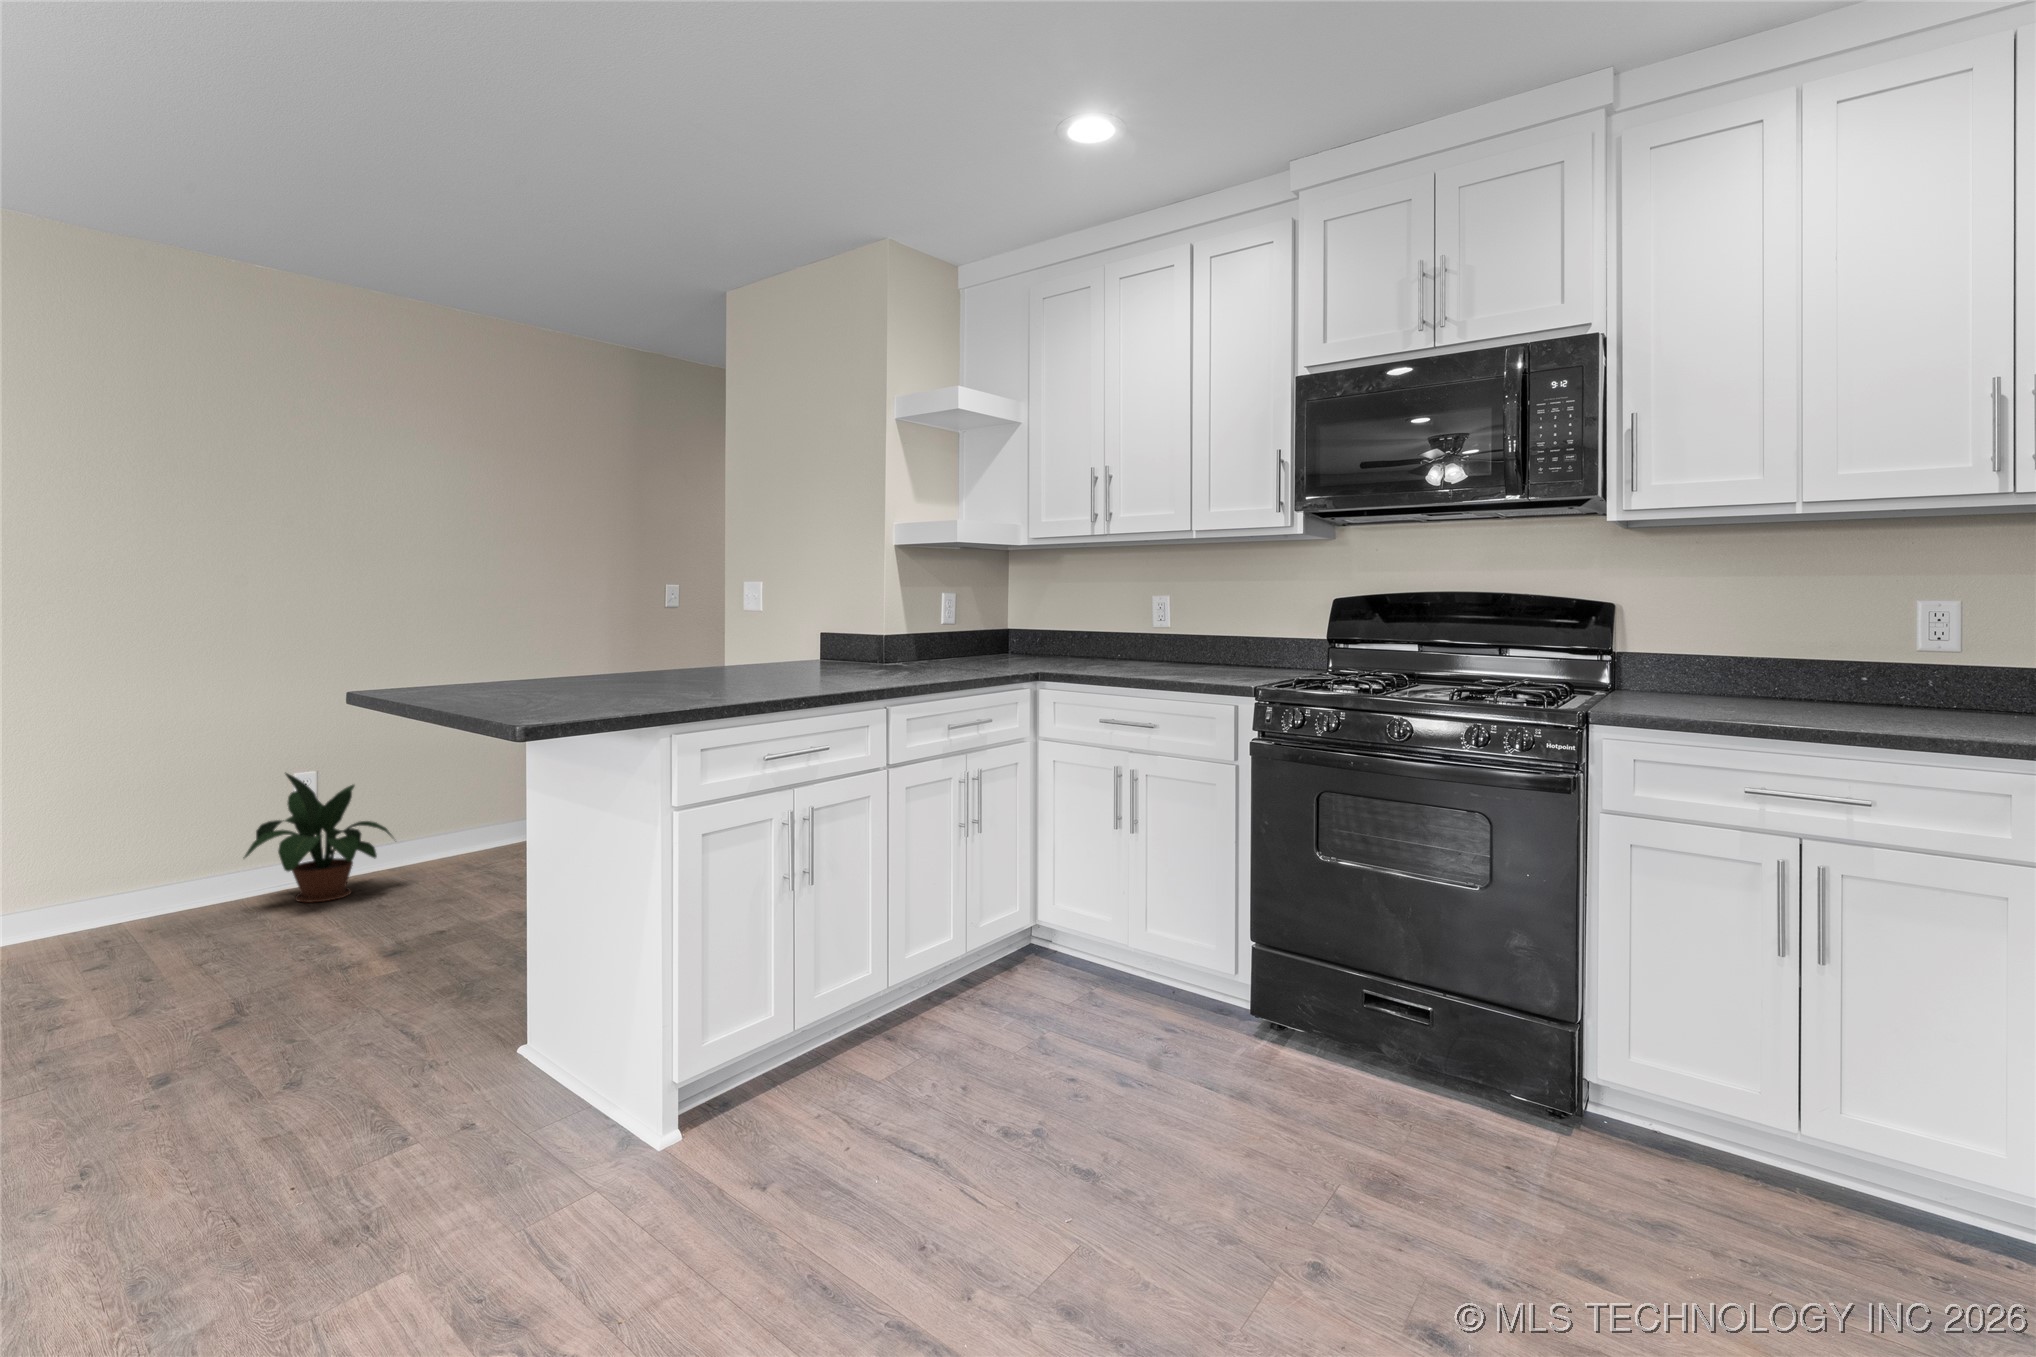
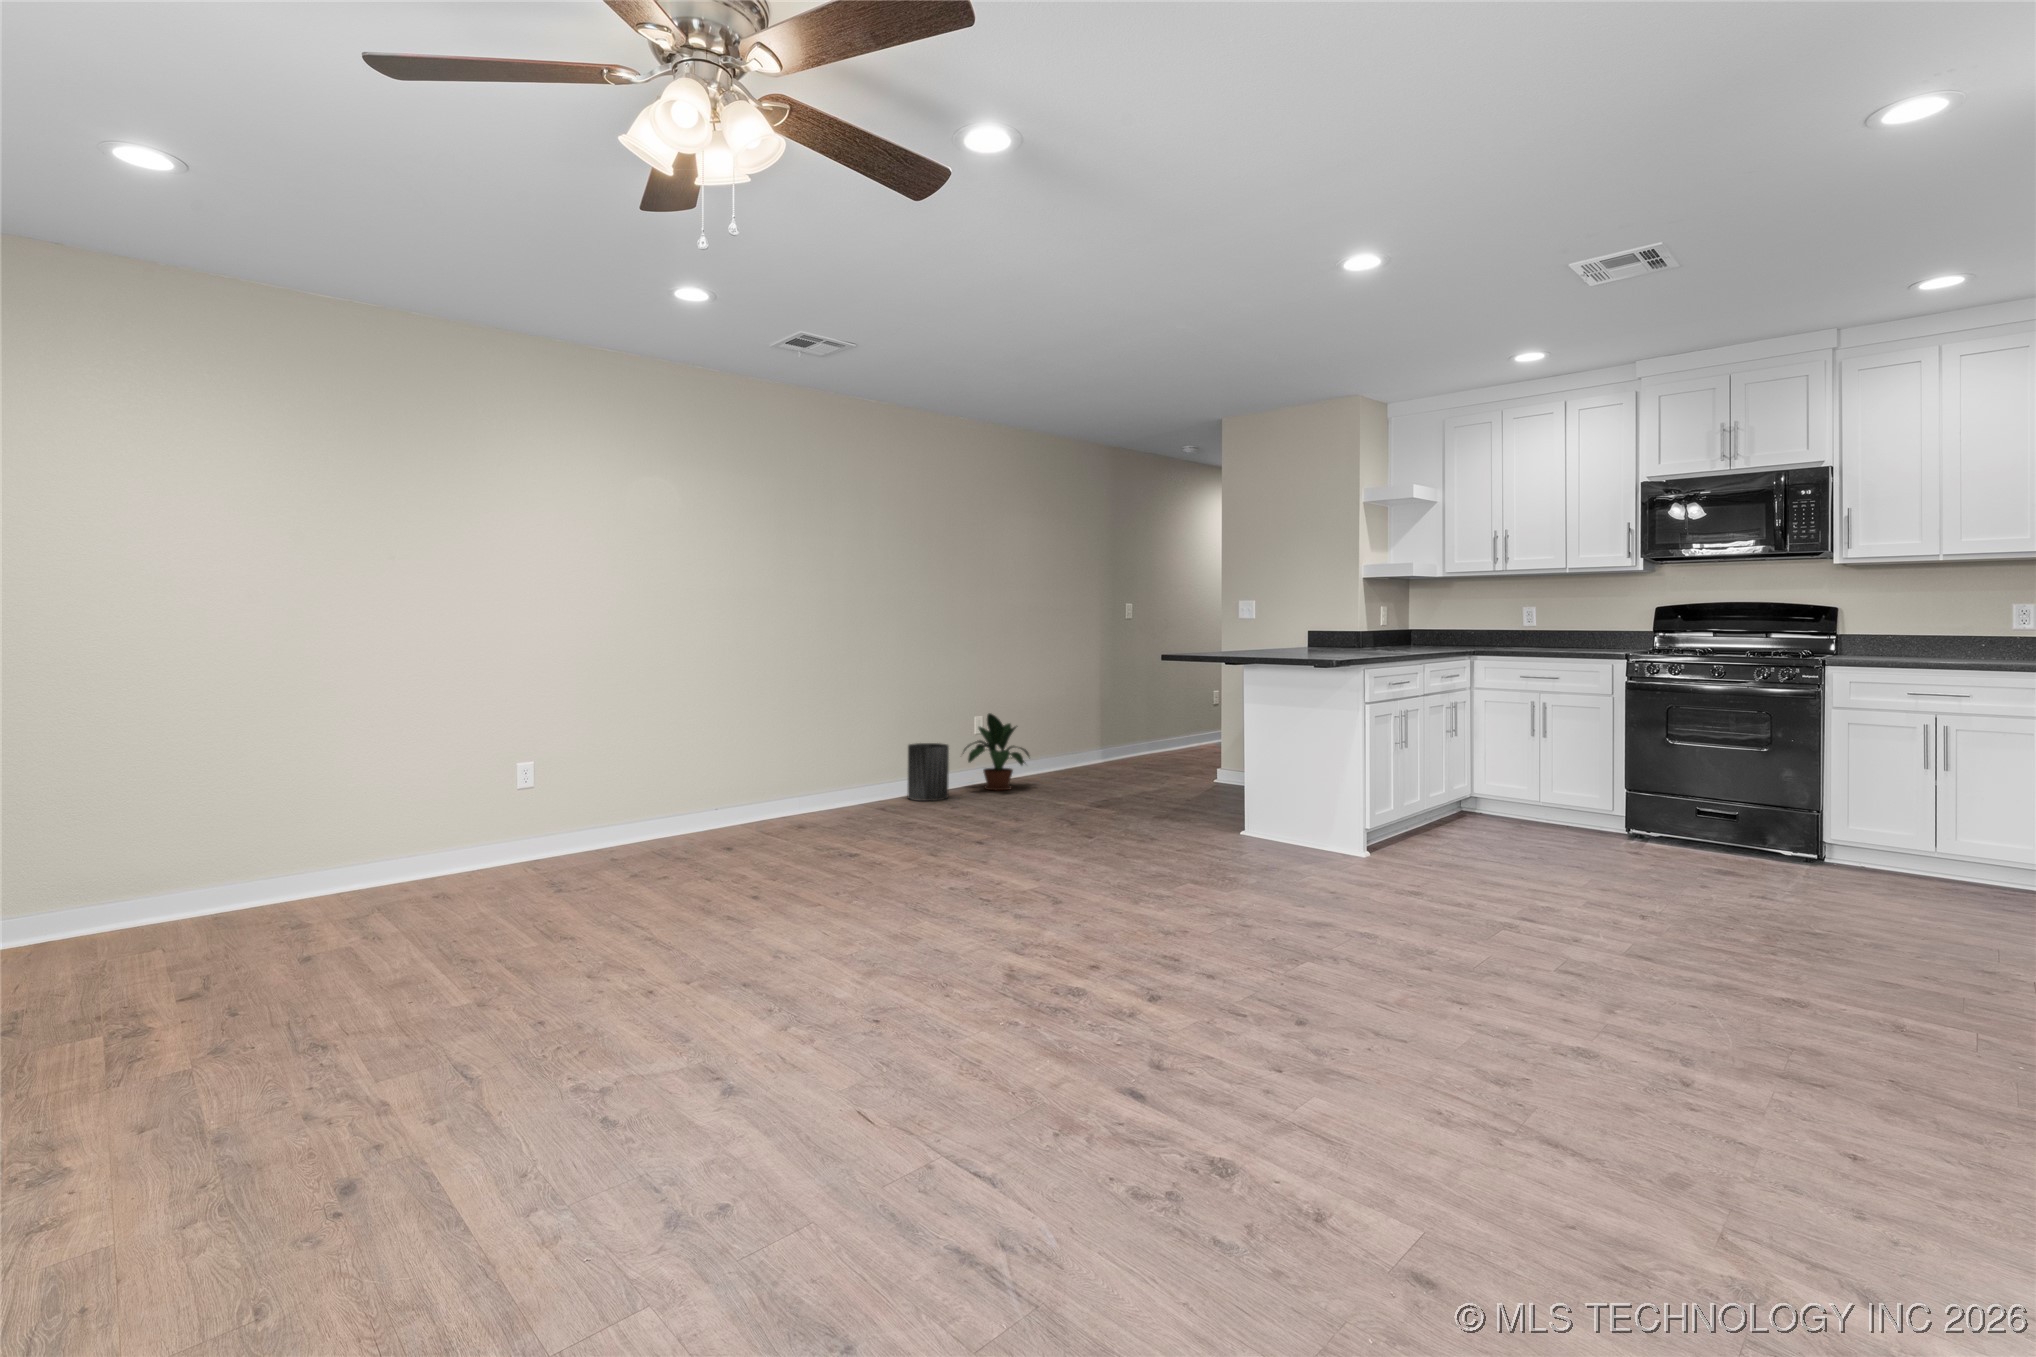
trash can: none [86,828,186,939] -> present [908,743,949,801]

